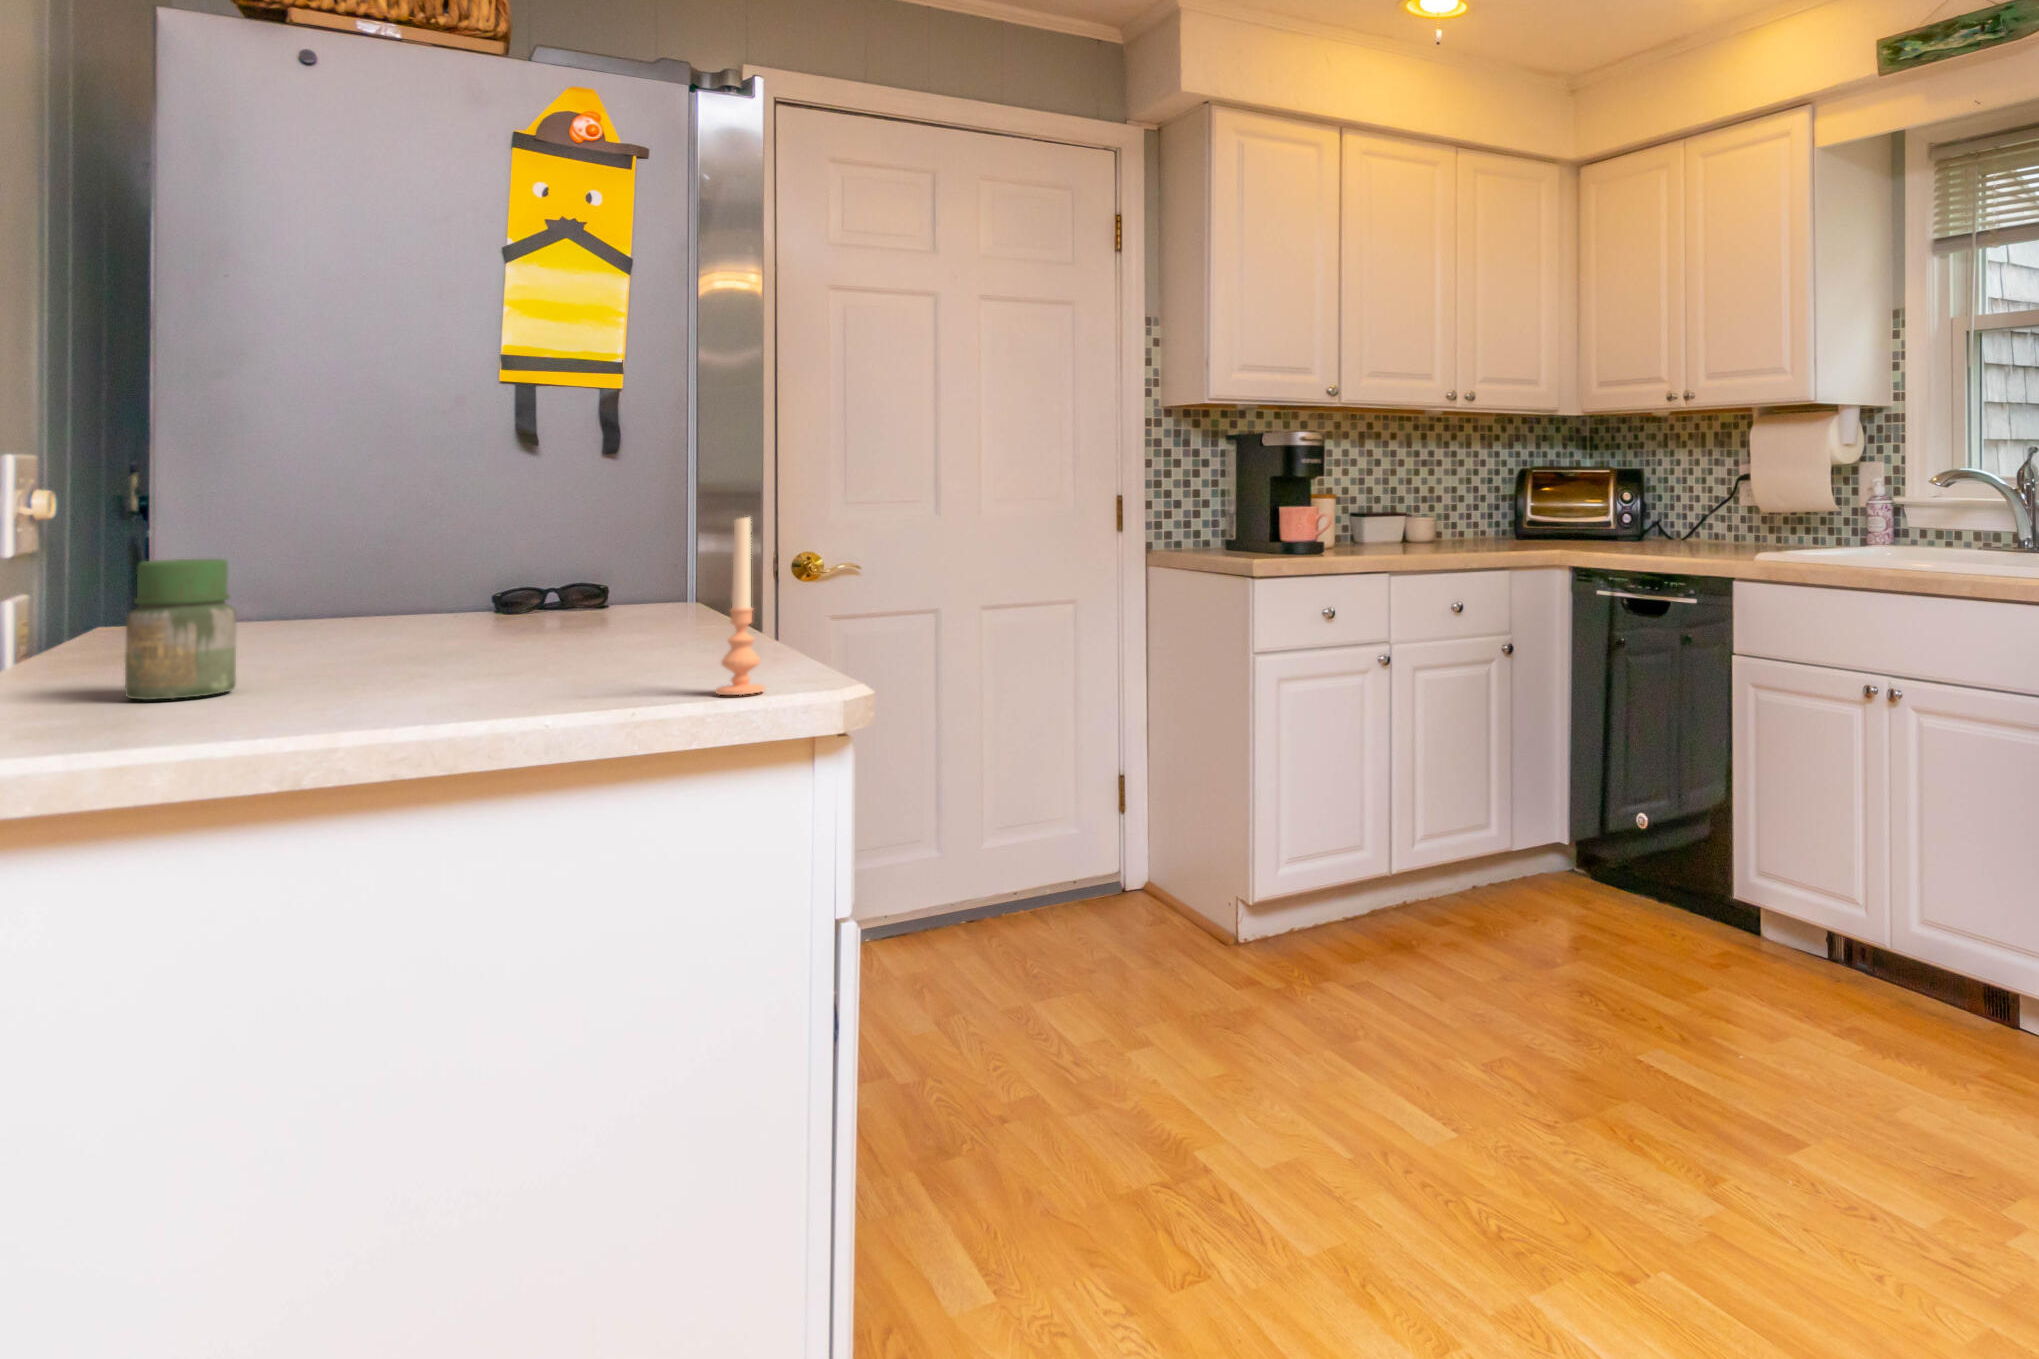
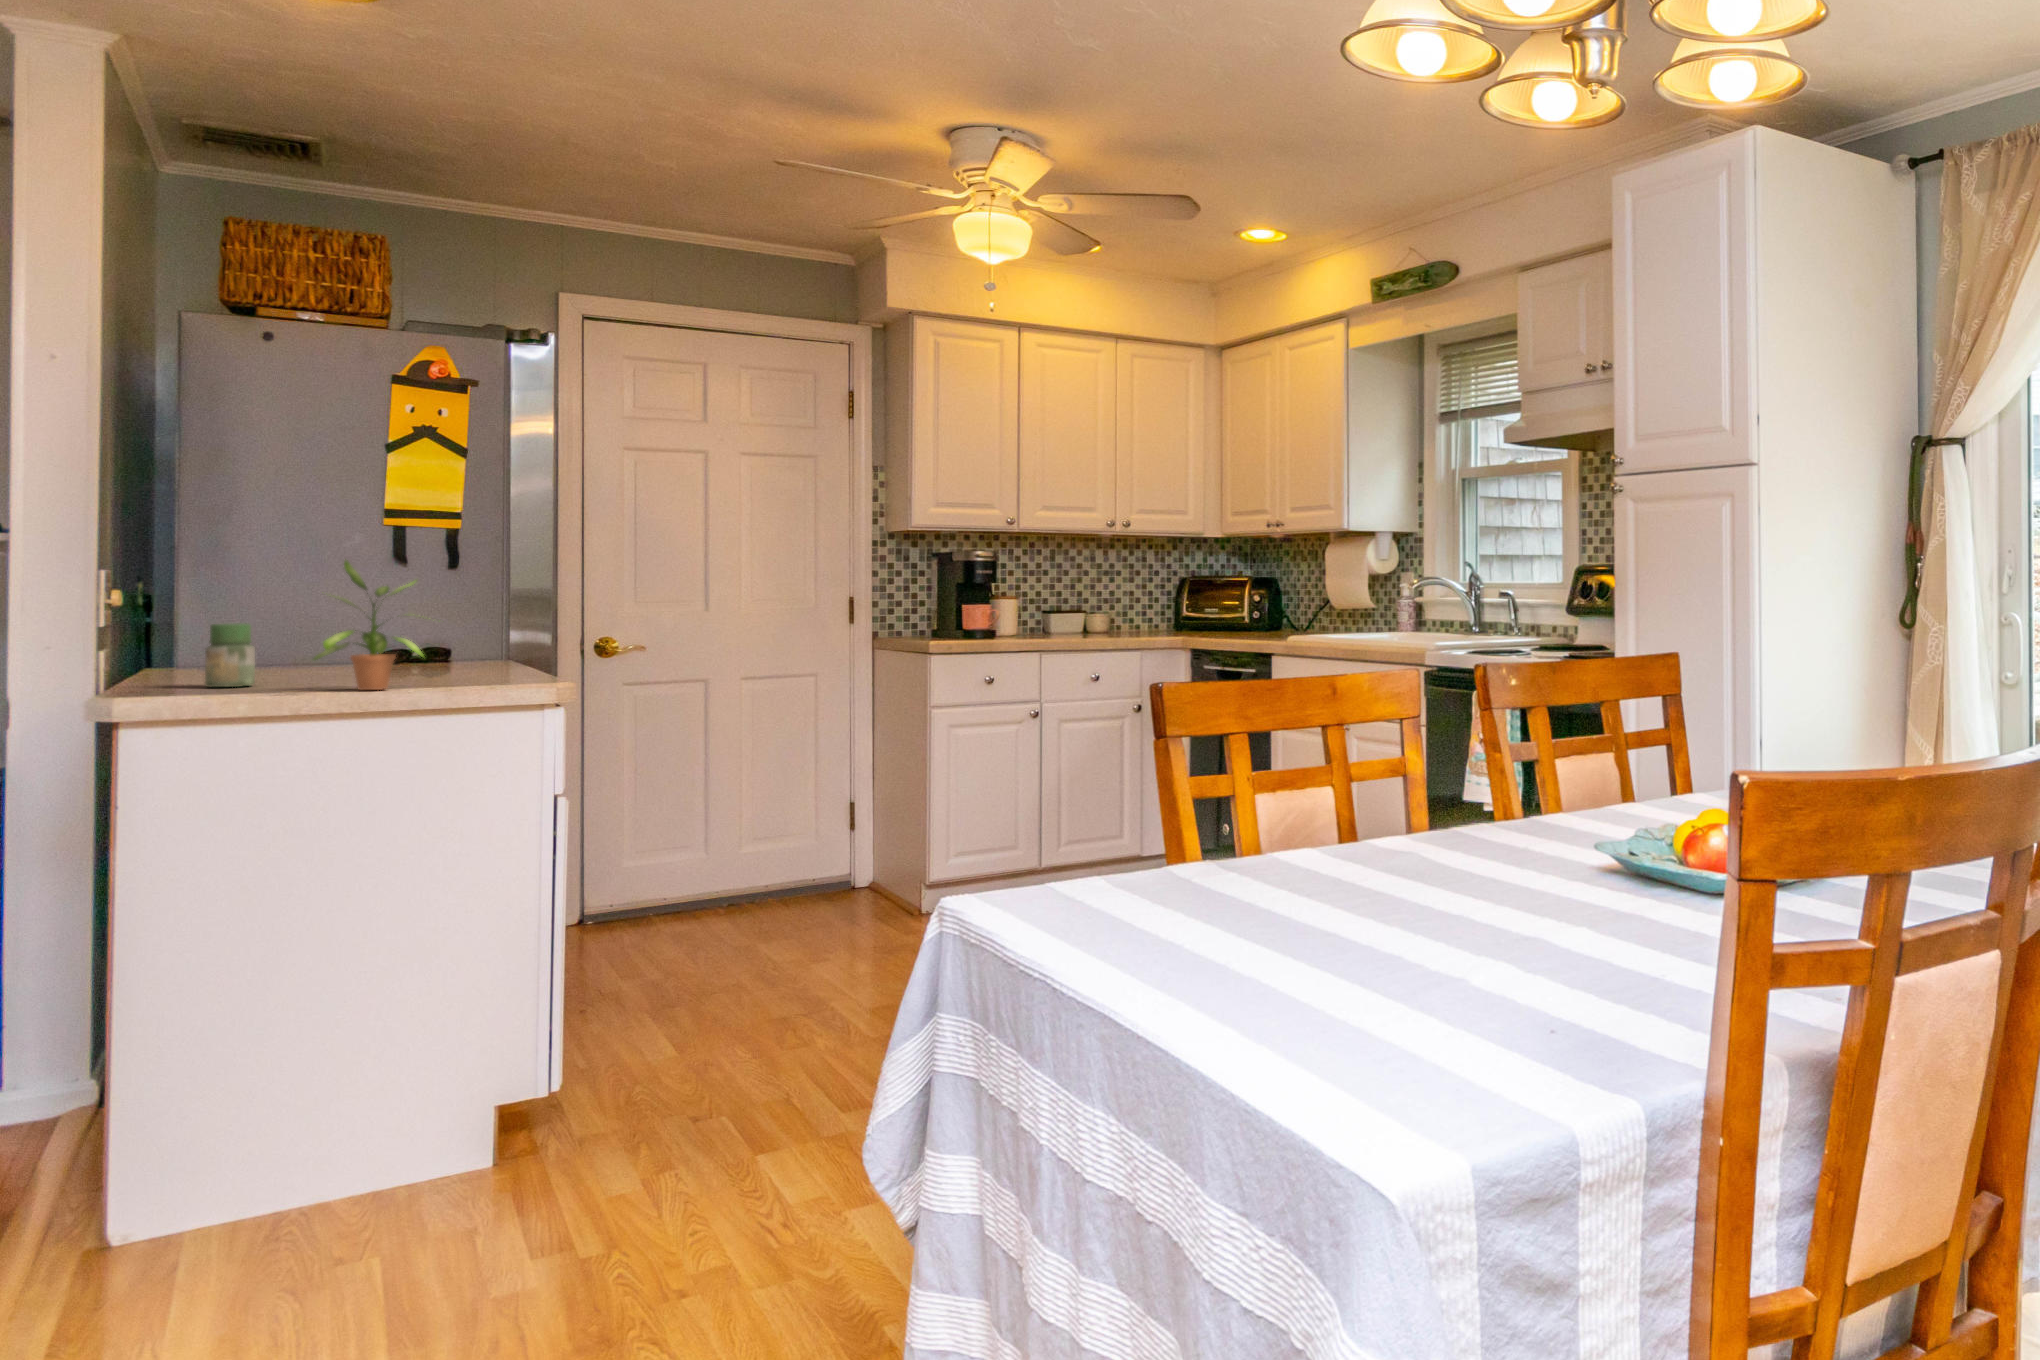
potted plant: none [346,417,631,711] -> present [314,559,430,690]
candle: present [716,517,765,695] -> none [487,602,512,687]

